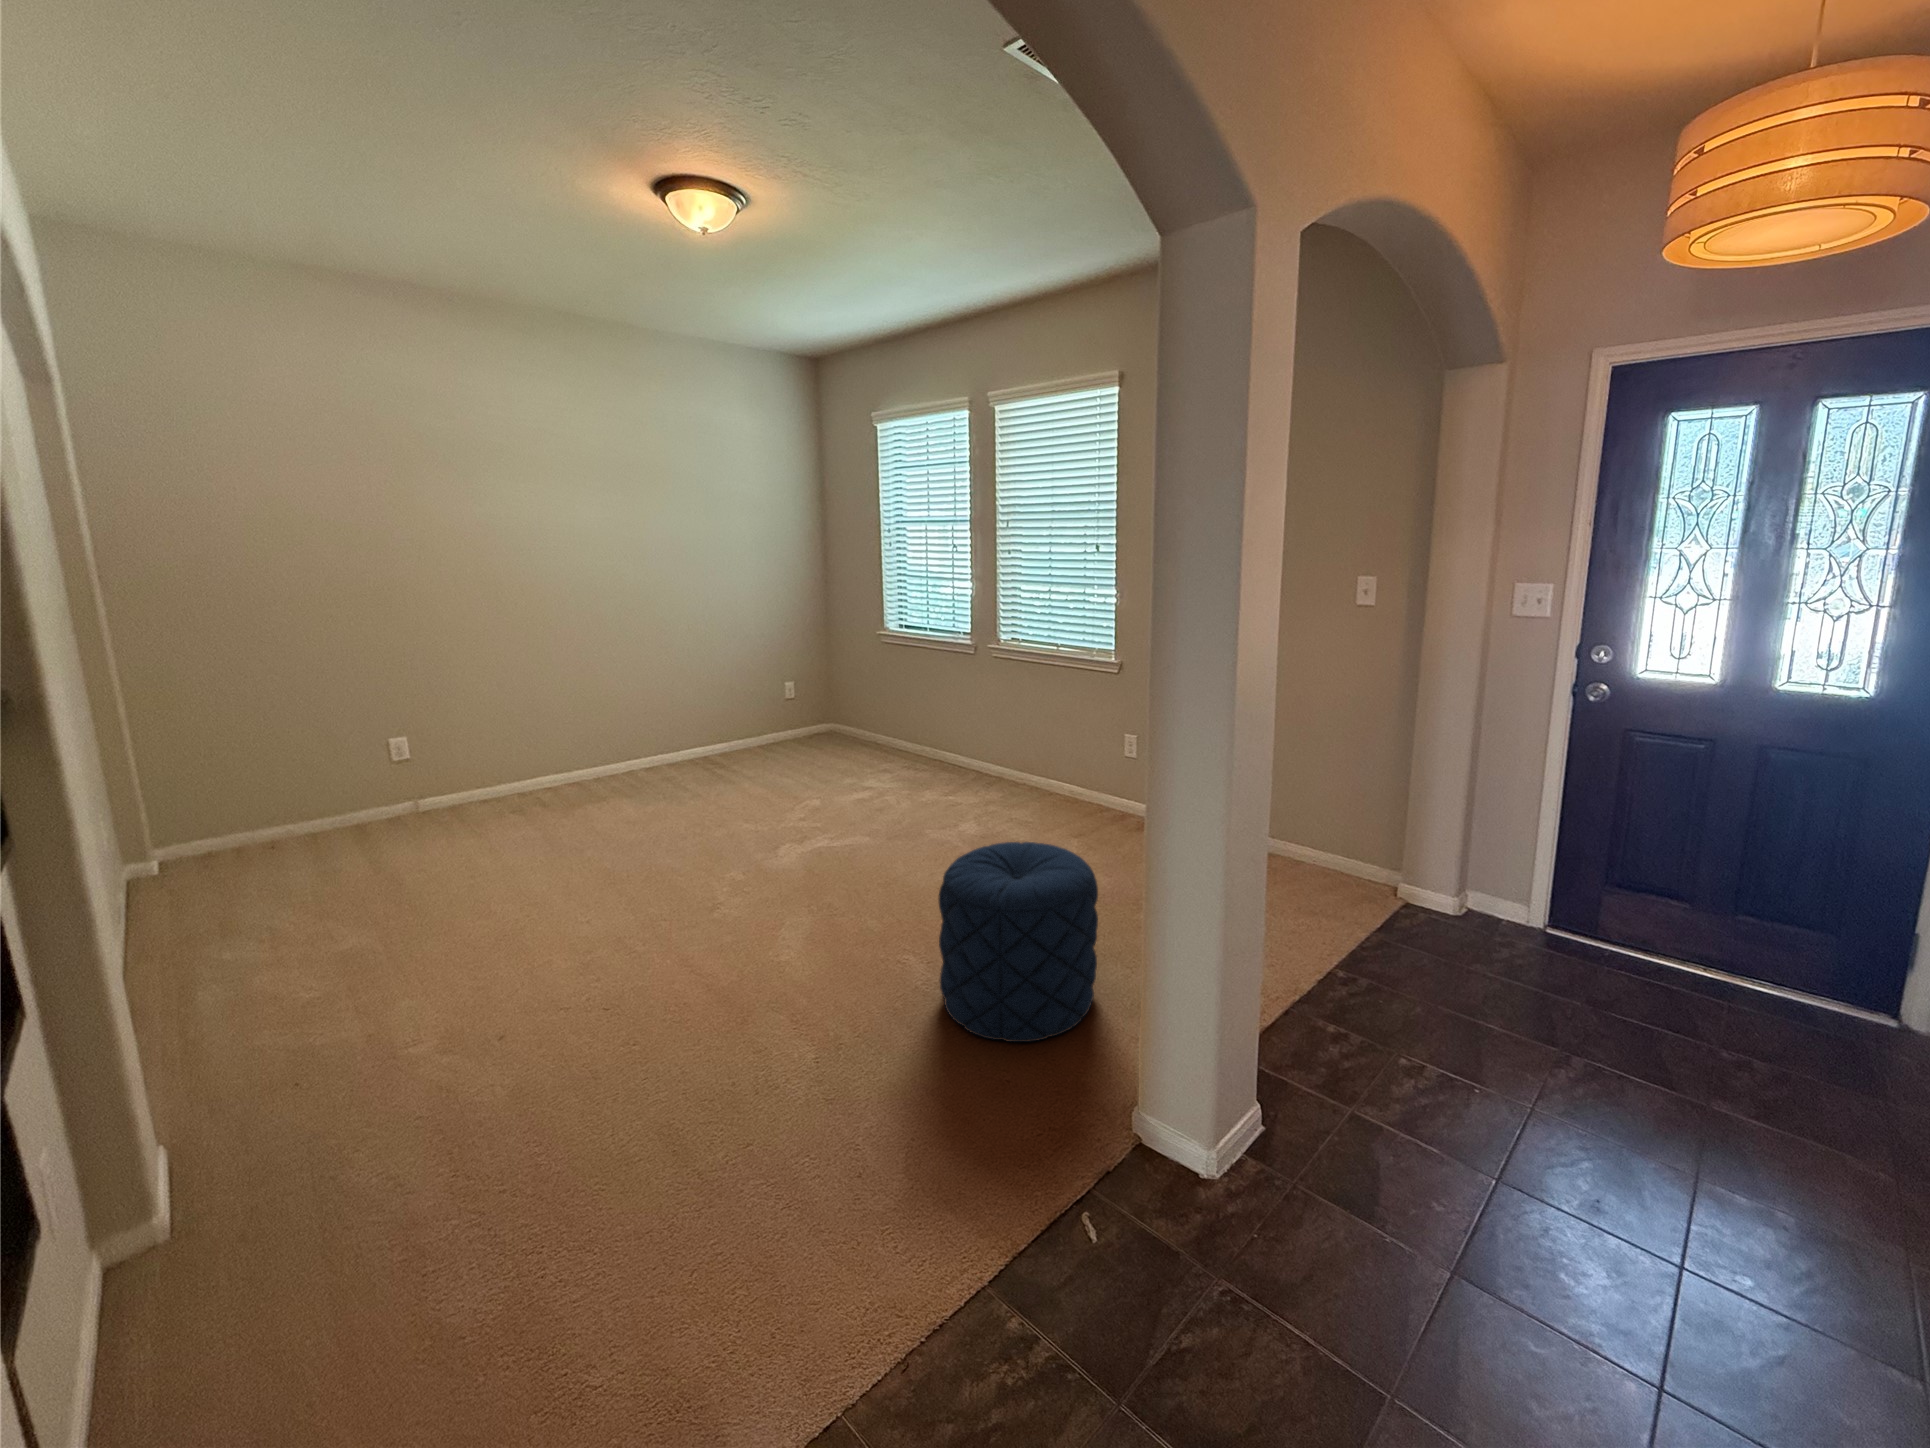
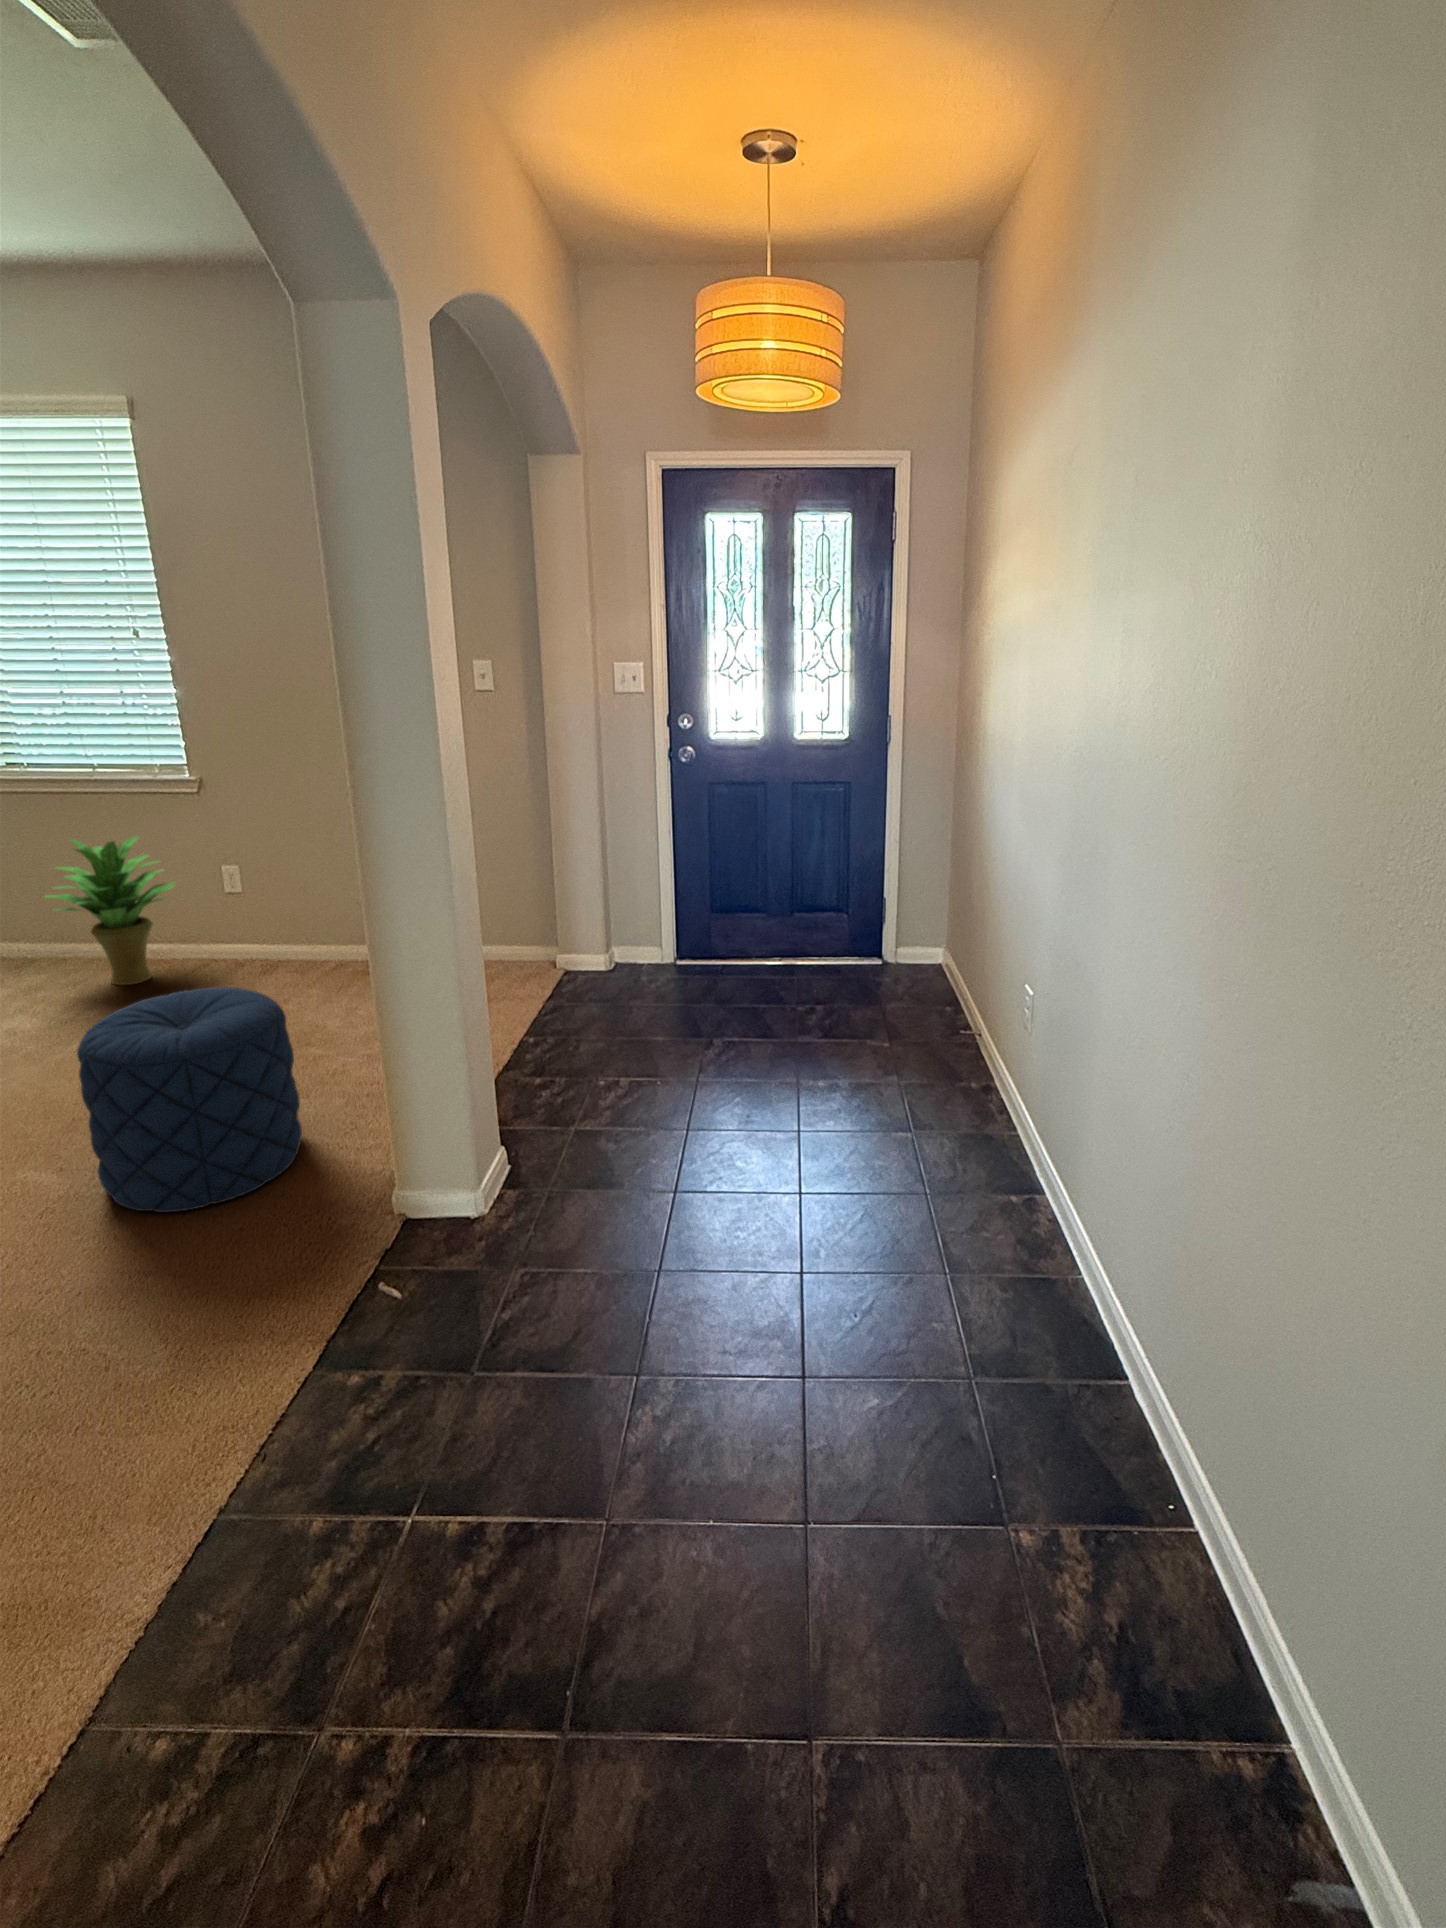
potted plant: none [1009,696,1093,812] -> present [45,836,175,985]

